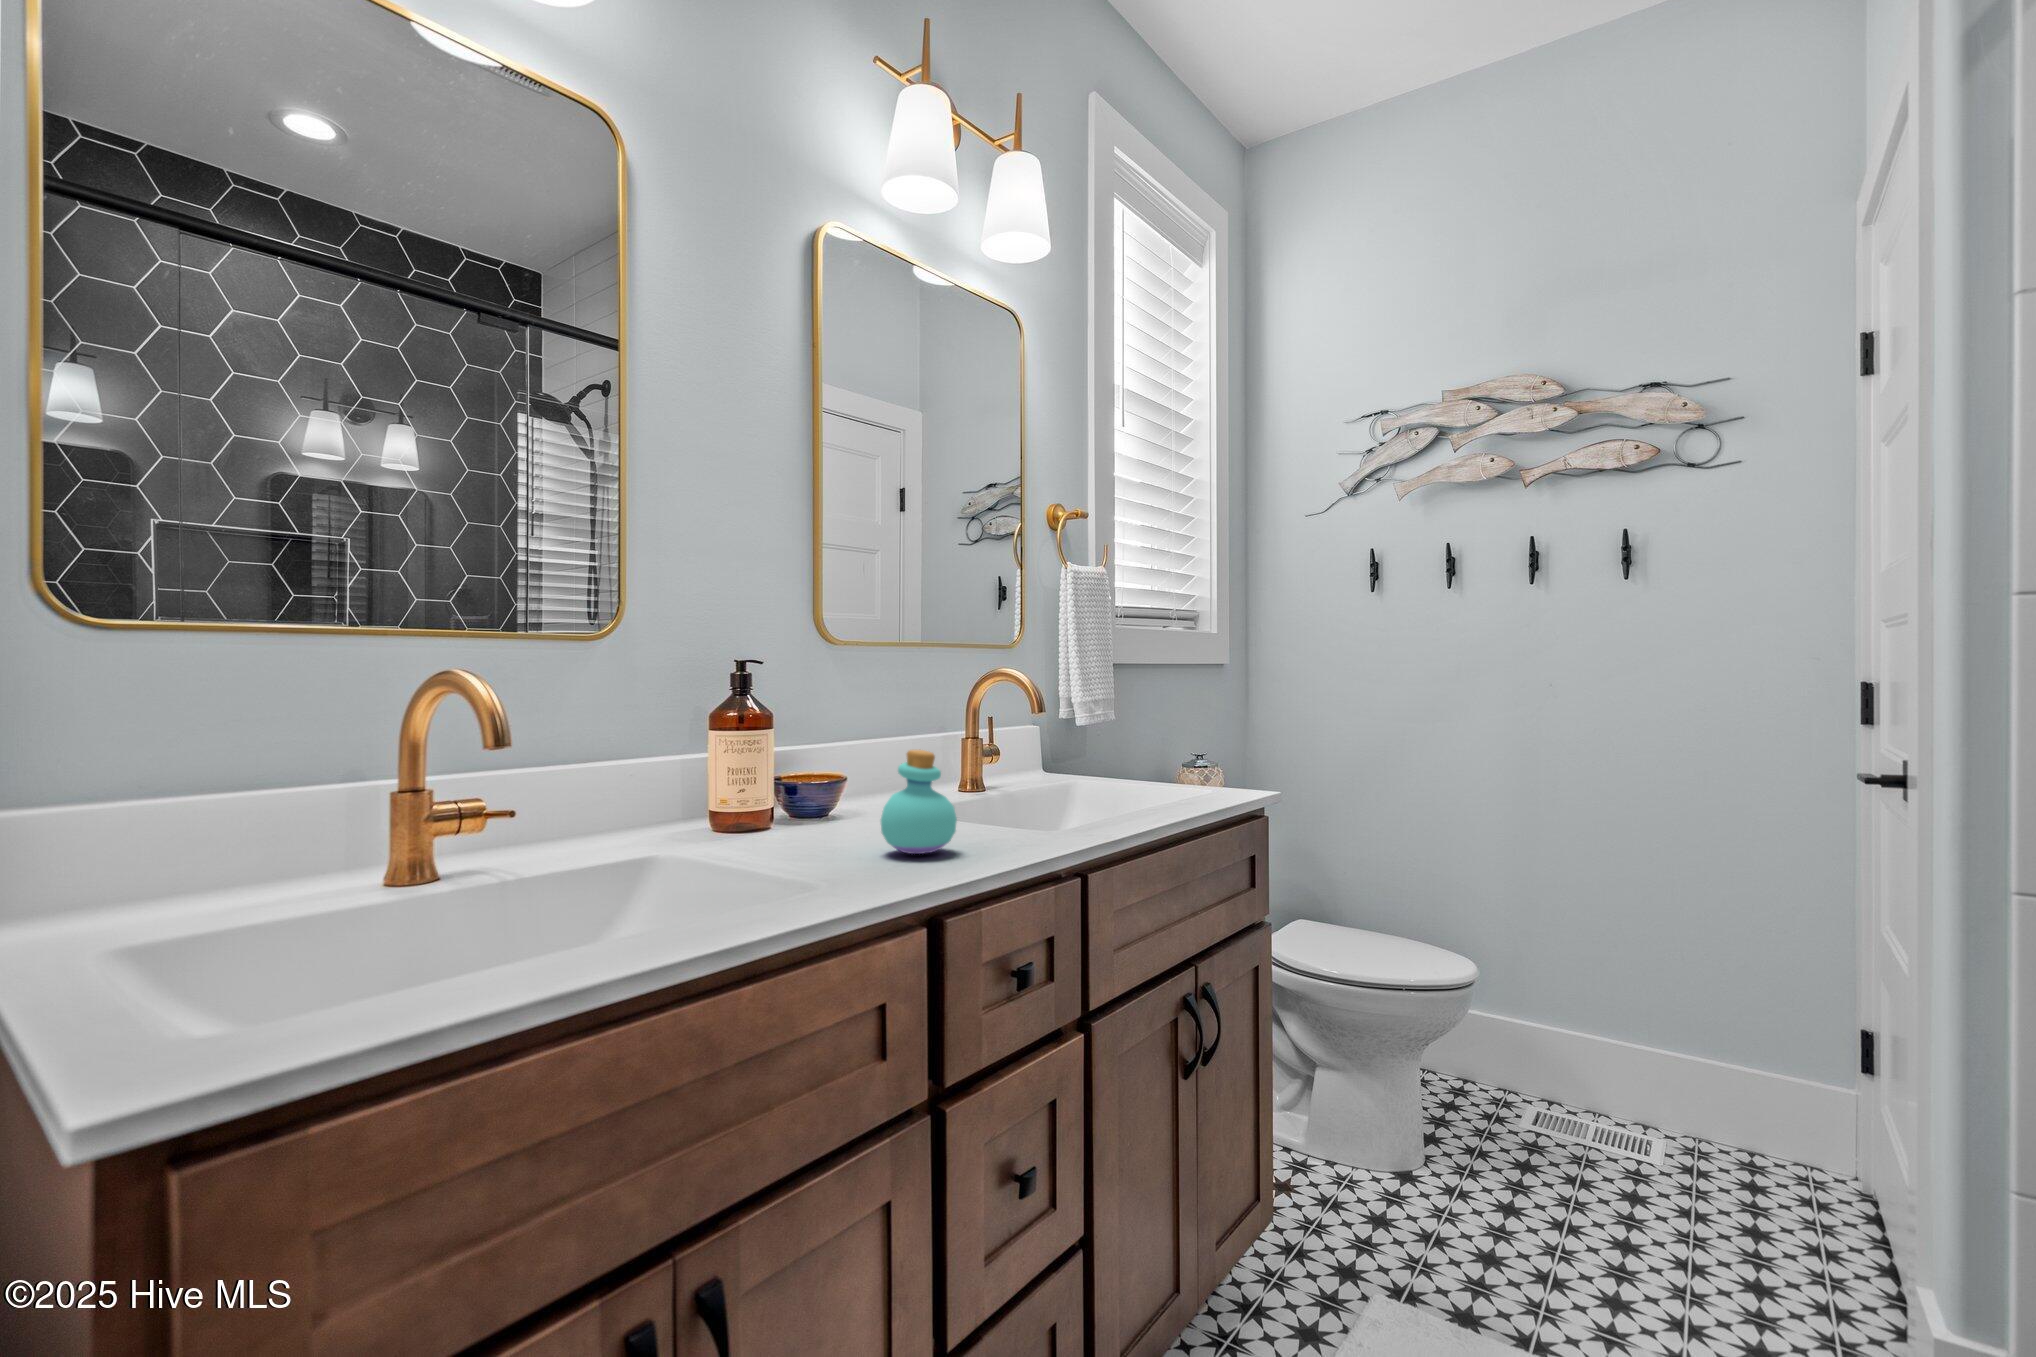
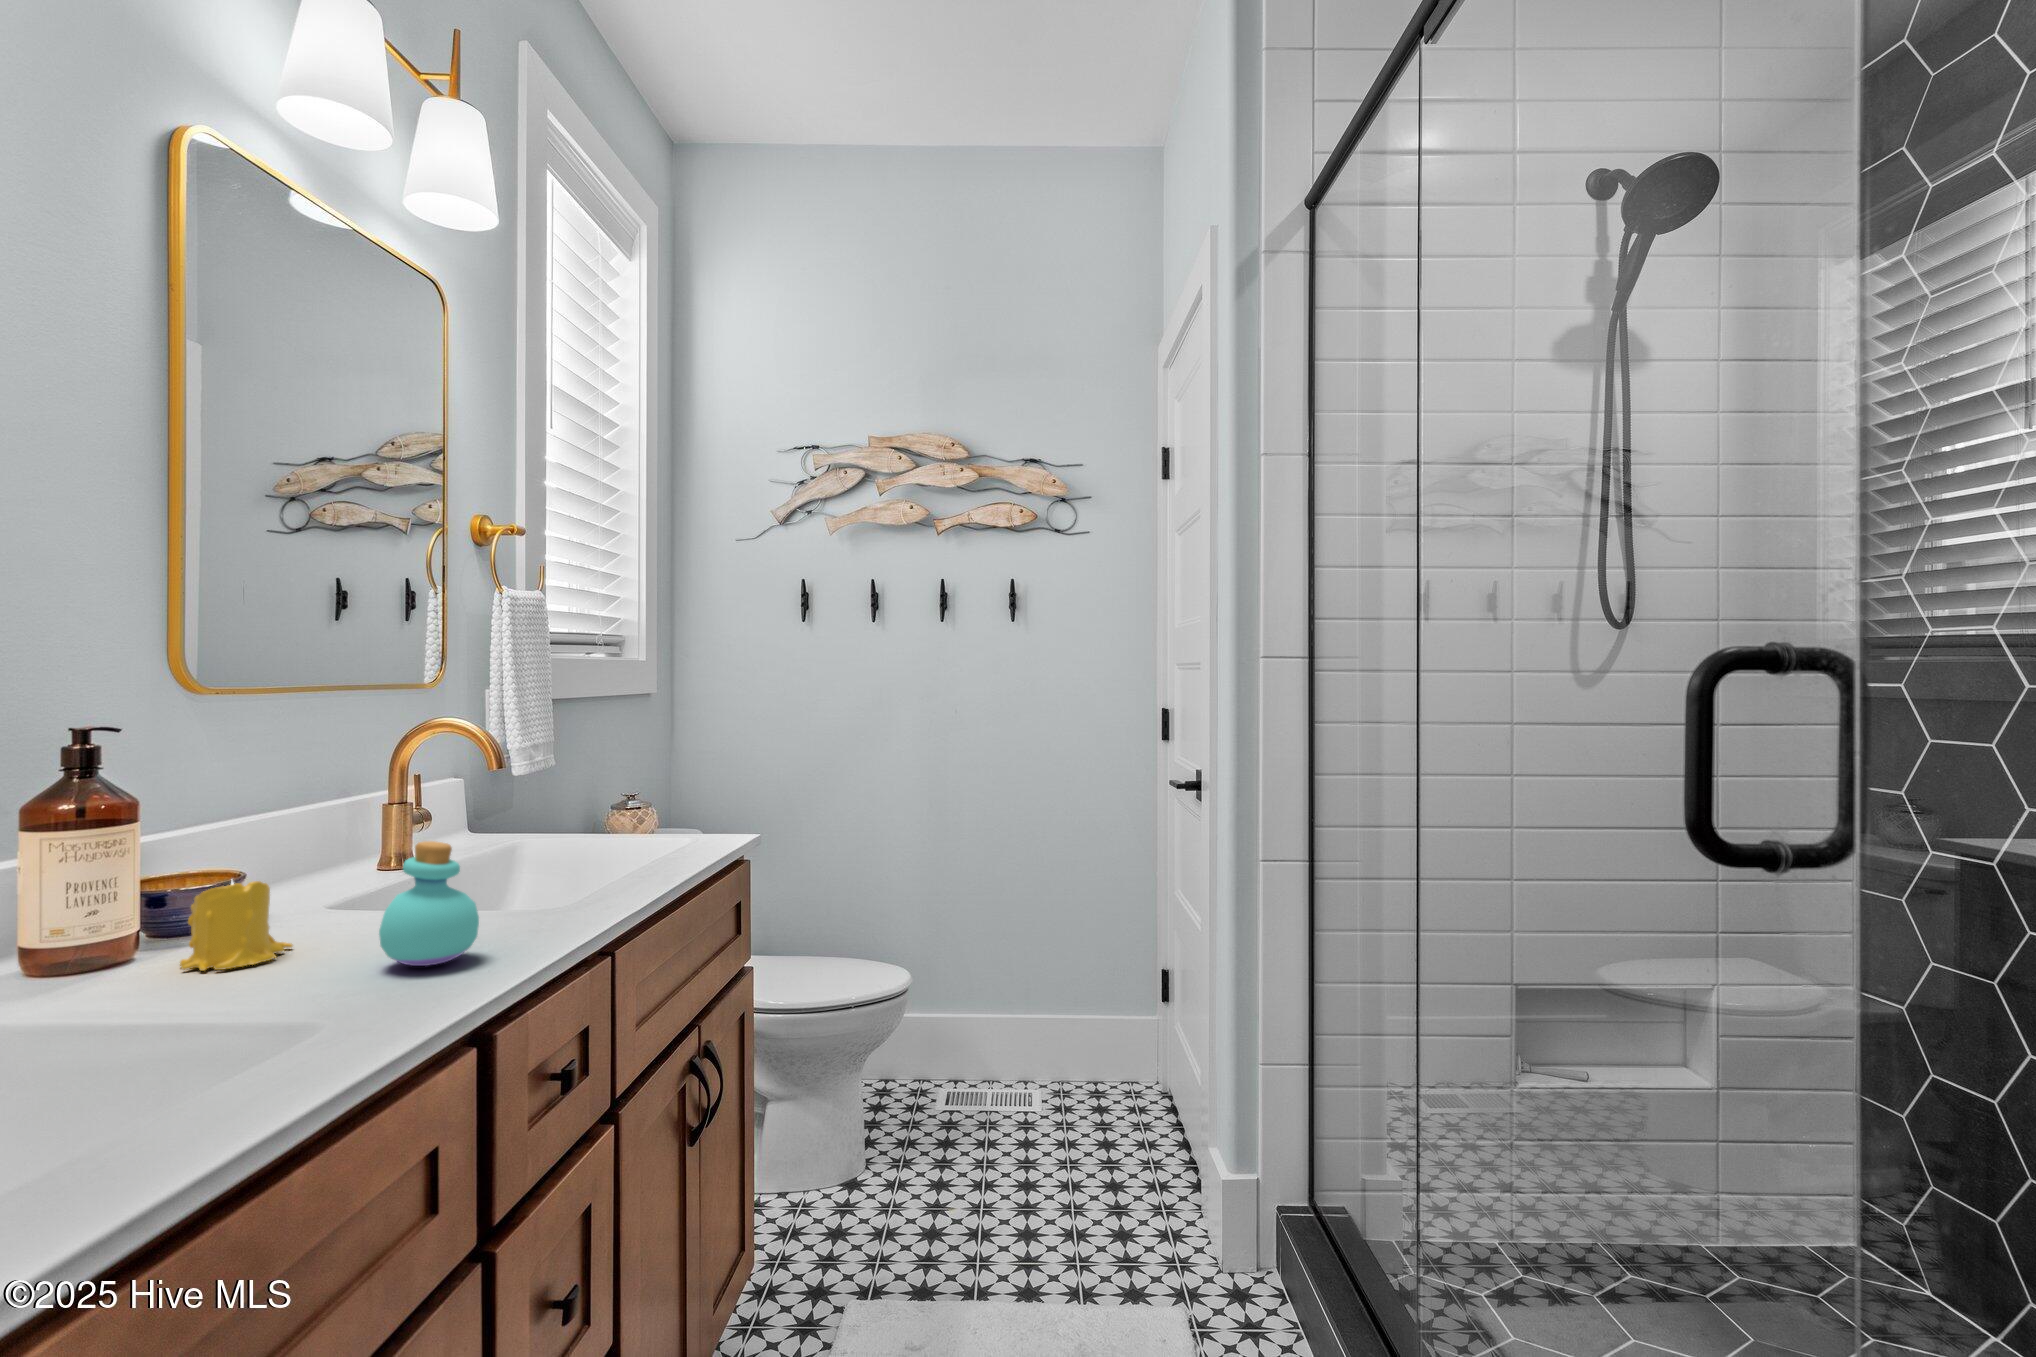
candle: none [770,771,846,840] -> present [180,879,293,971]

